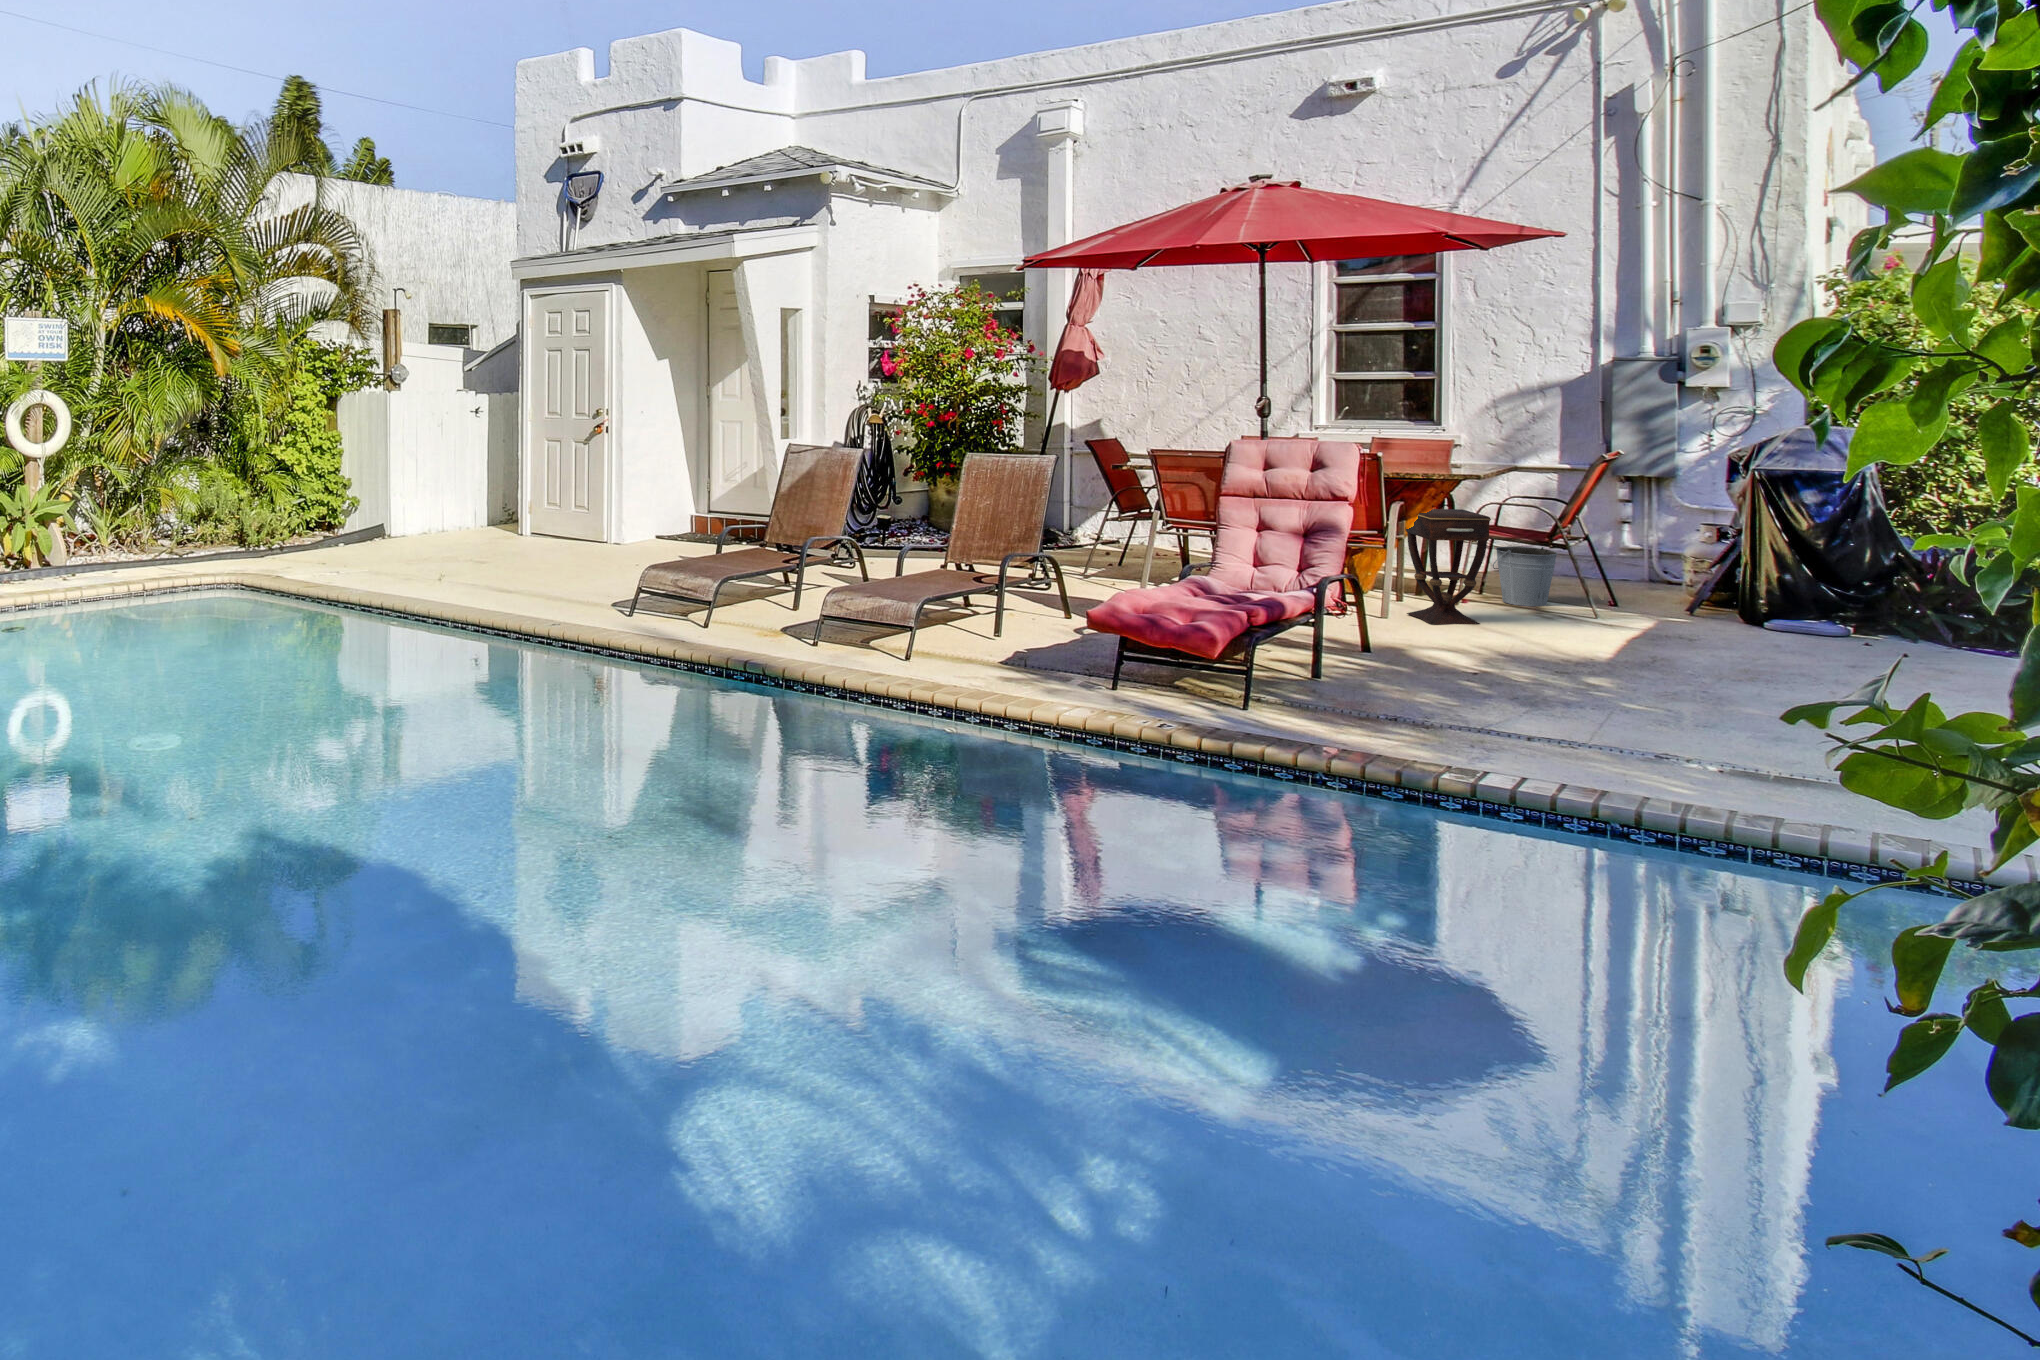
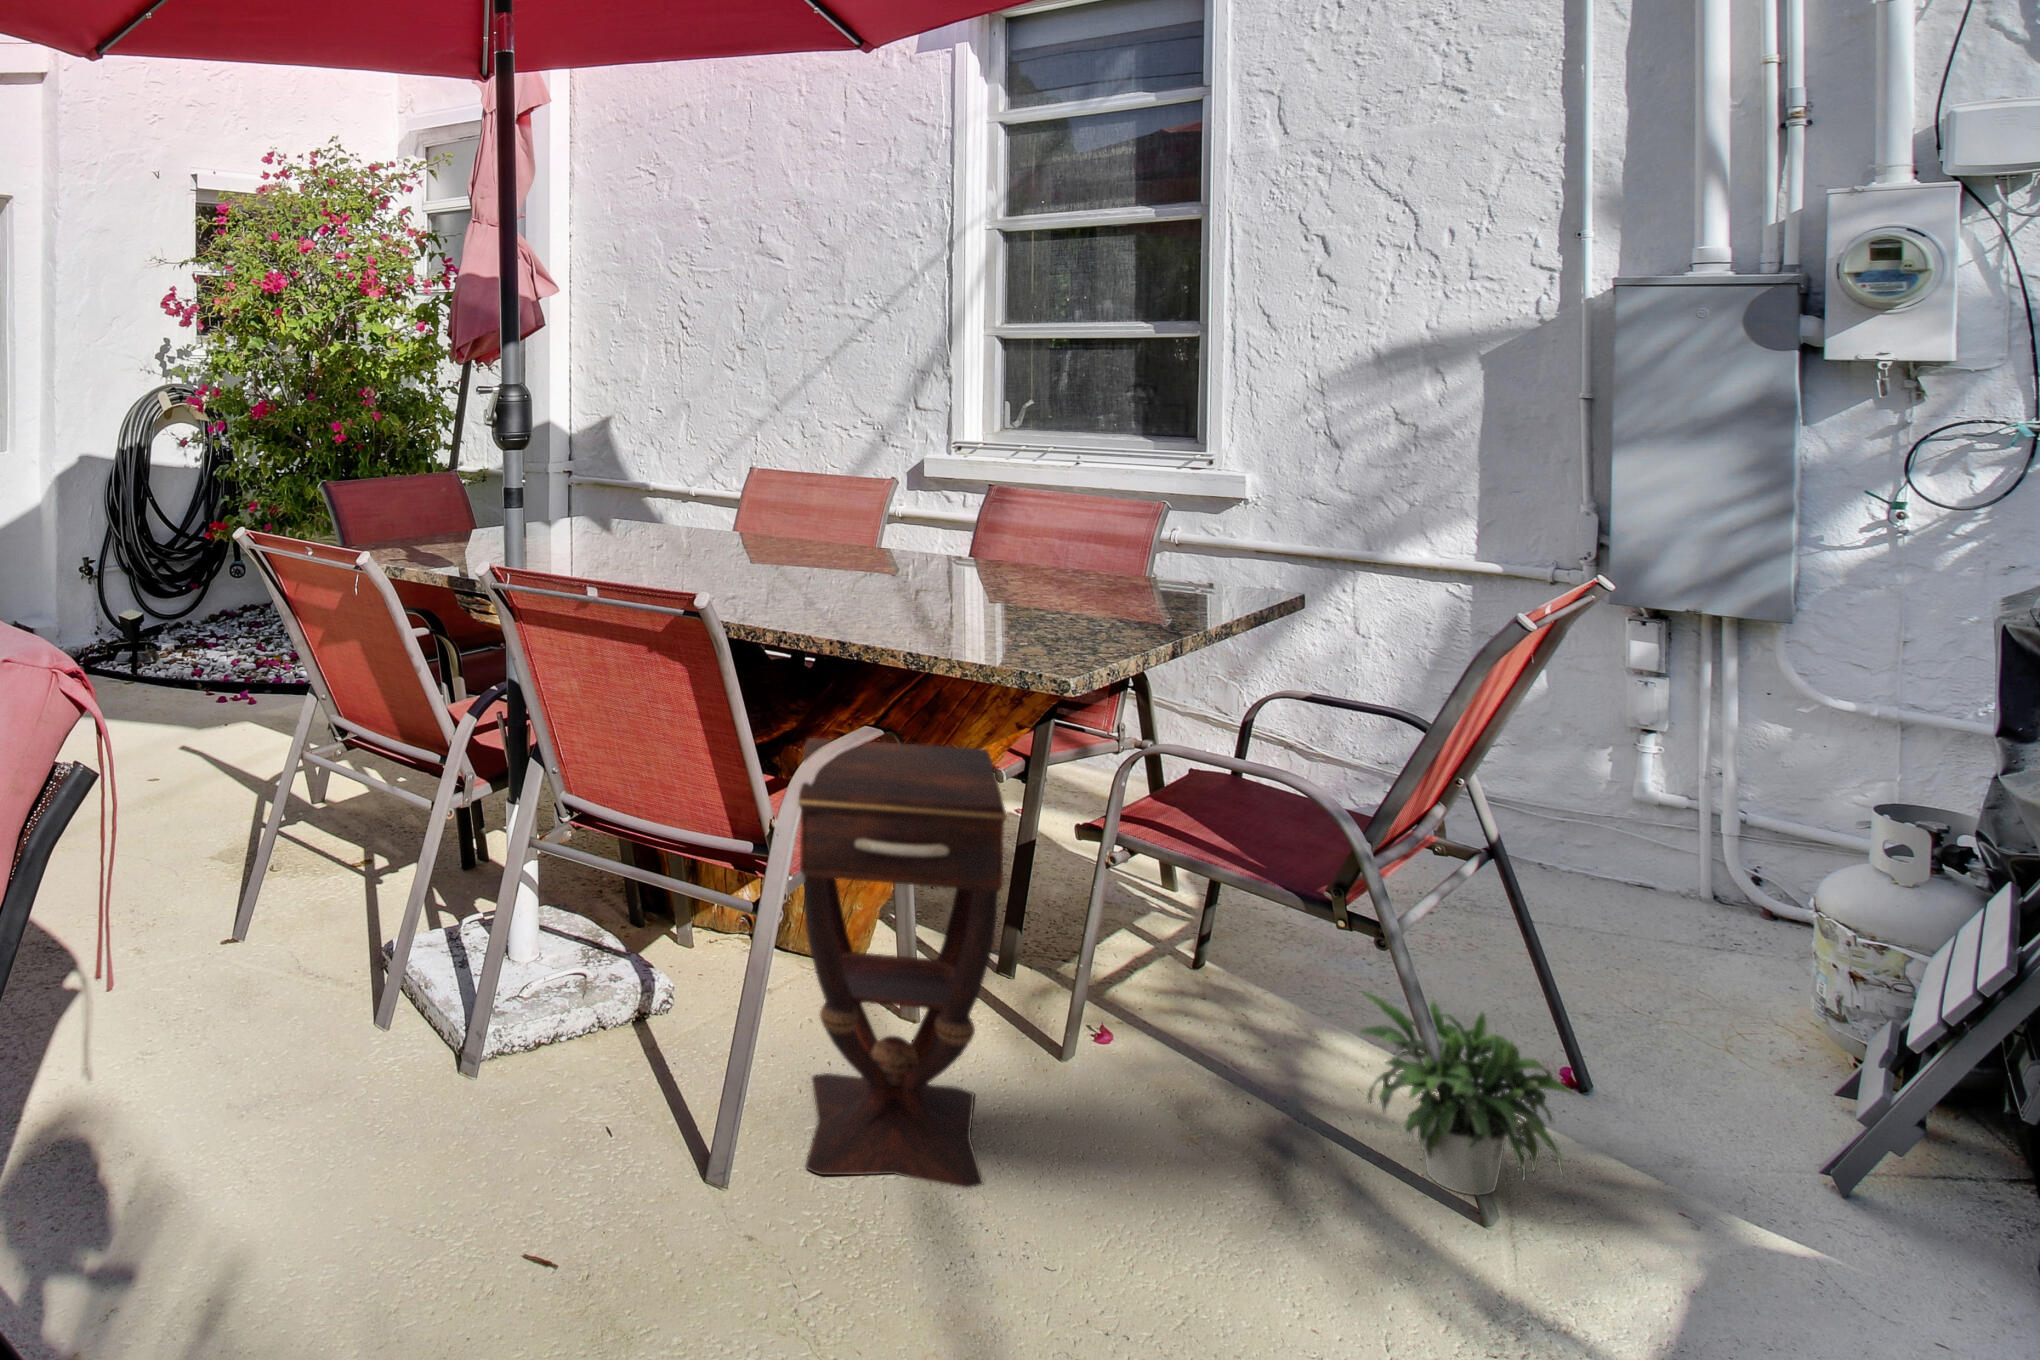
bucket: present [1493,546,1558,606] -> none [1161,834,1352,1053]
potted plant: none [1560,570,1638,620] -> present [1331,992,1574,1196]

